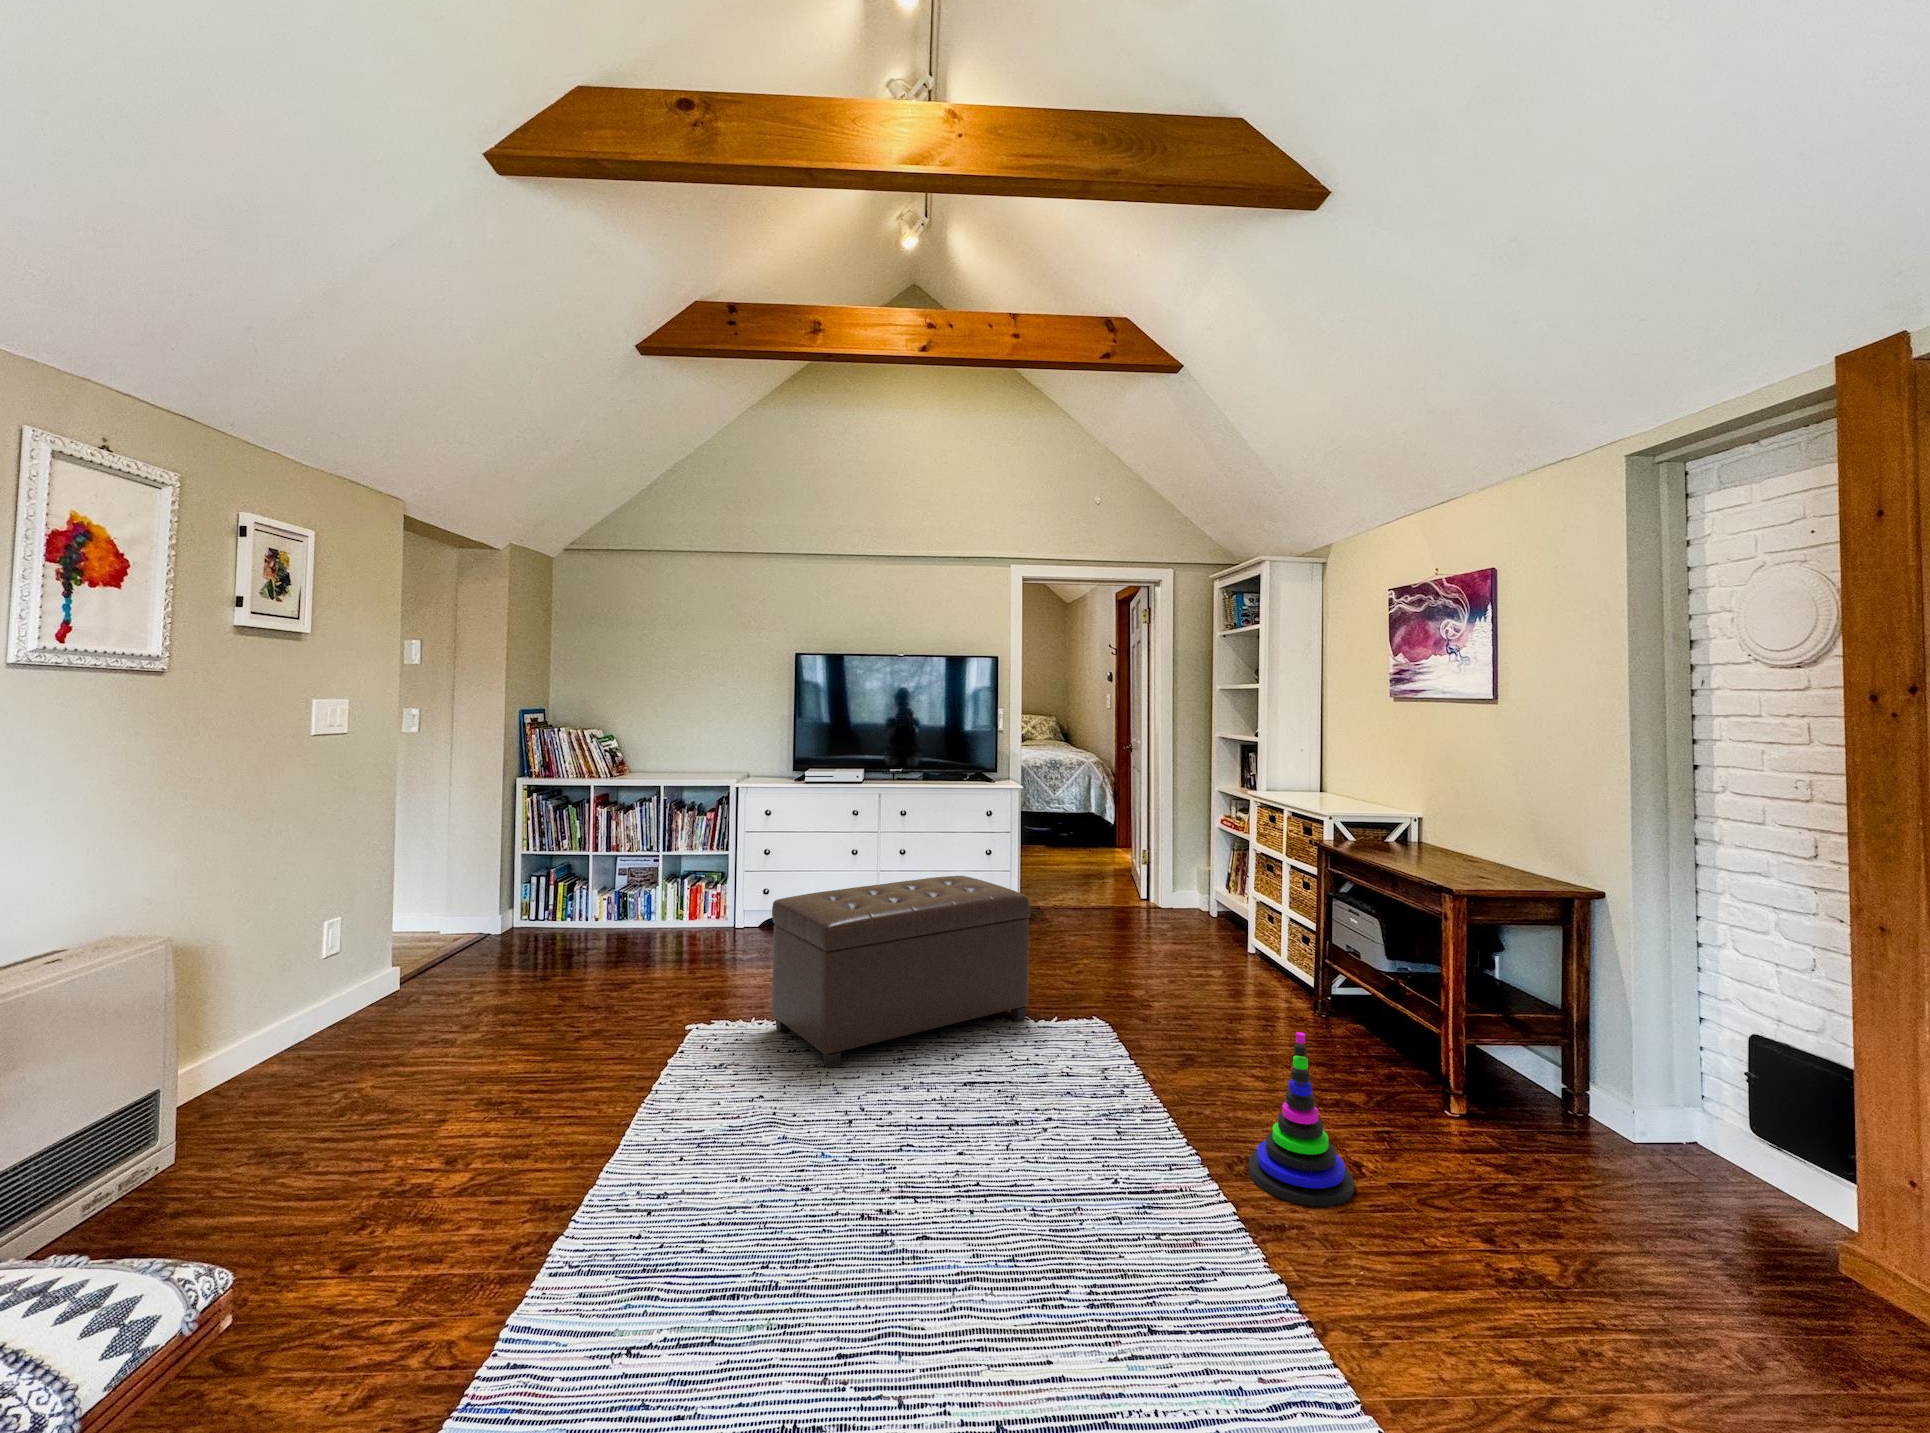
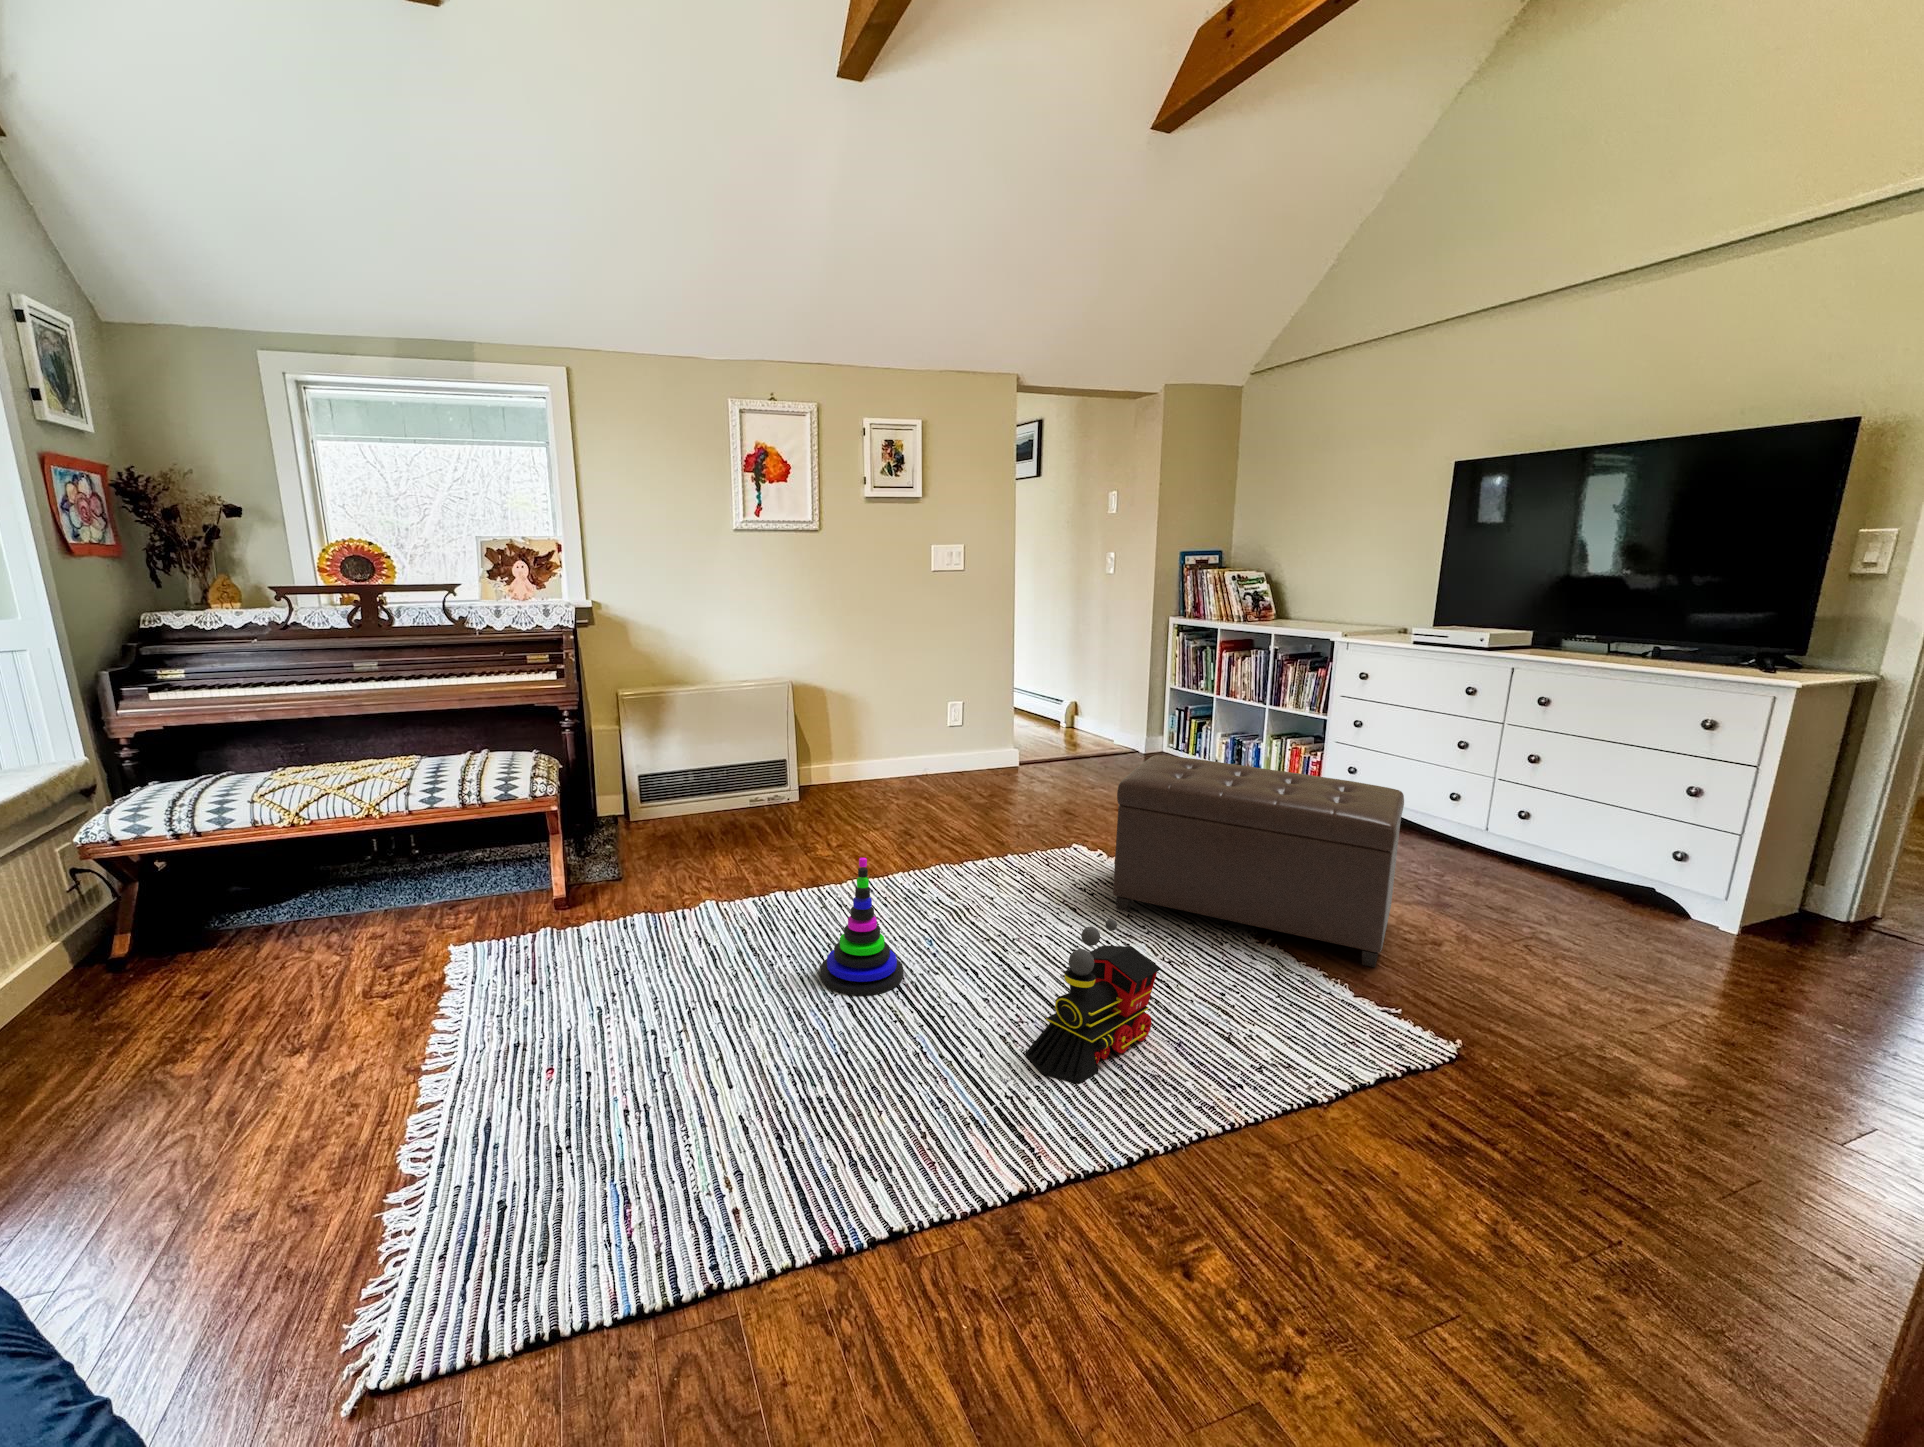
toy train: none [1015,1028,1132,1215] -> present [1026,919,1160,1083]
stacking toy: present [1249,1032,1354,1206] -> present [820,858,904,995]

